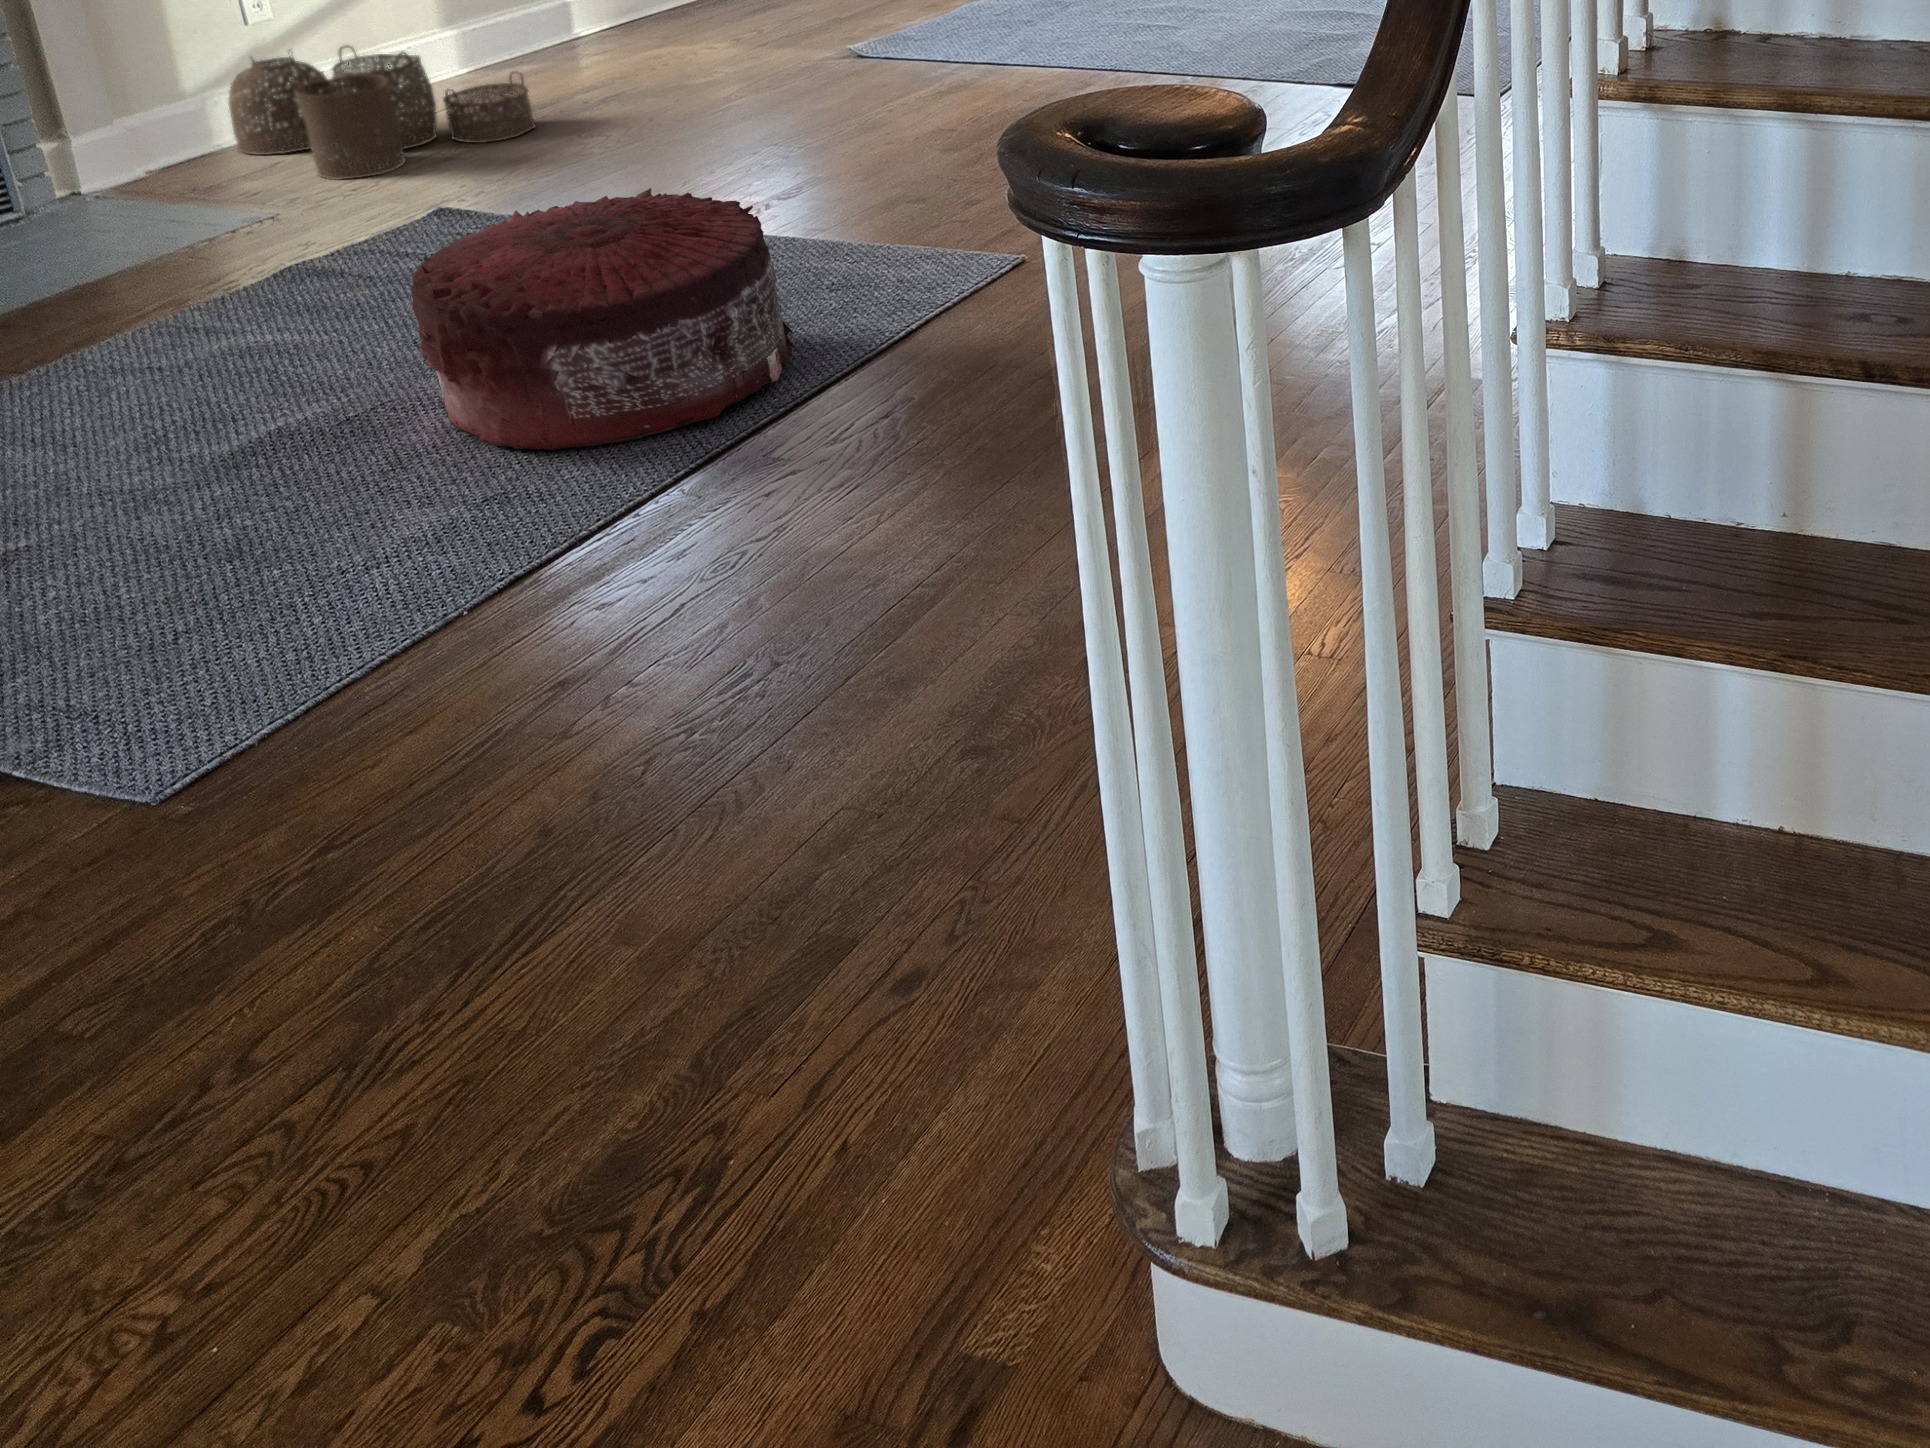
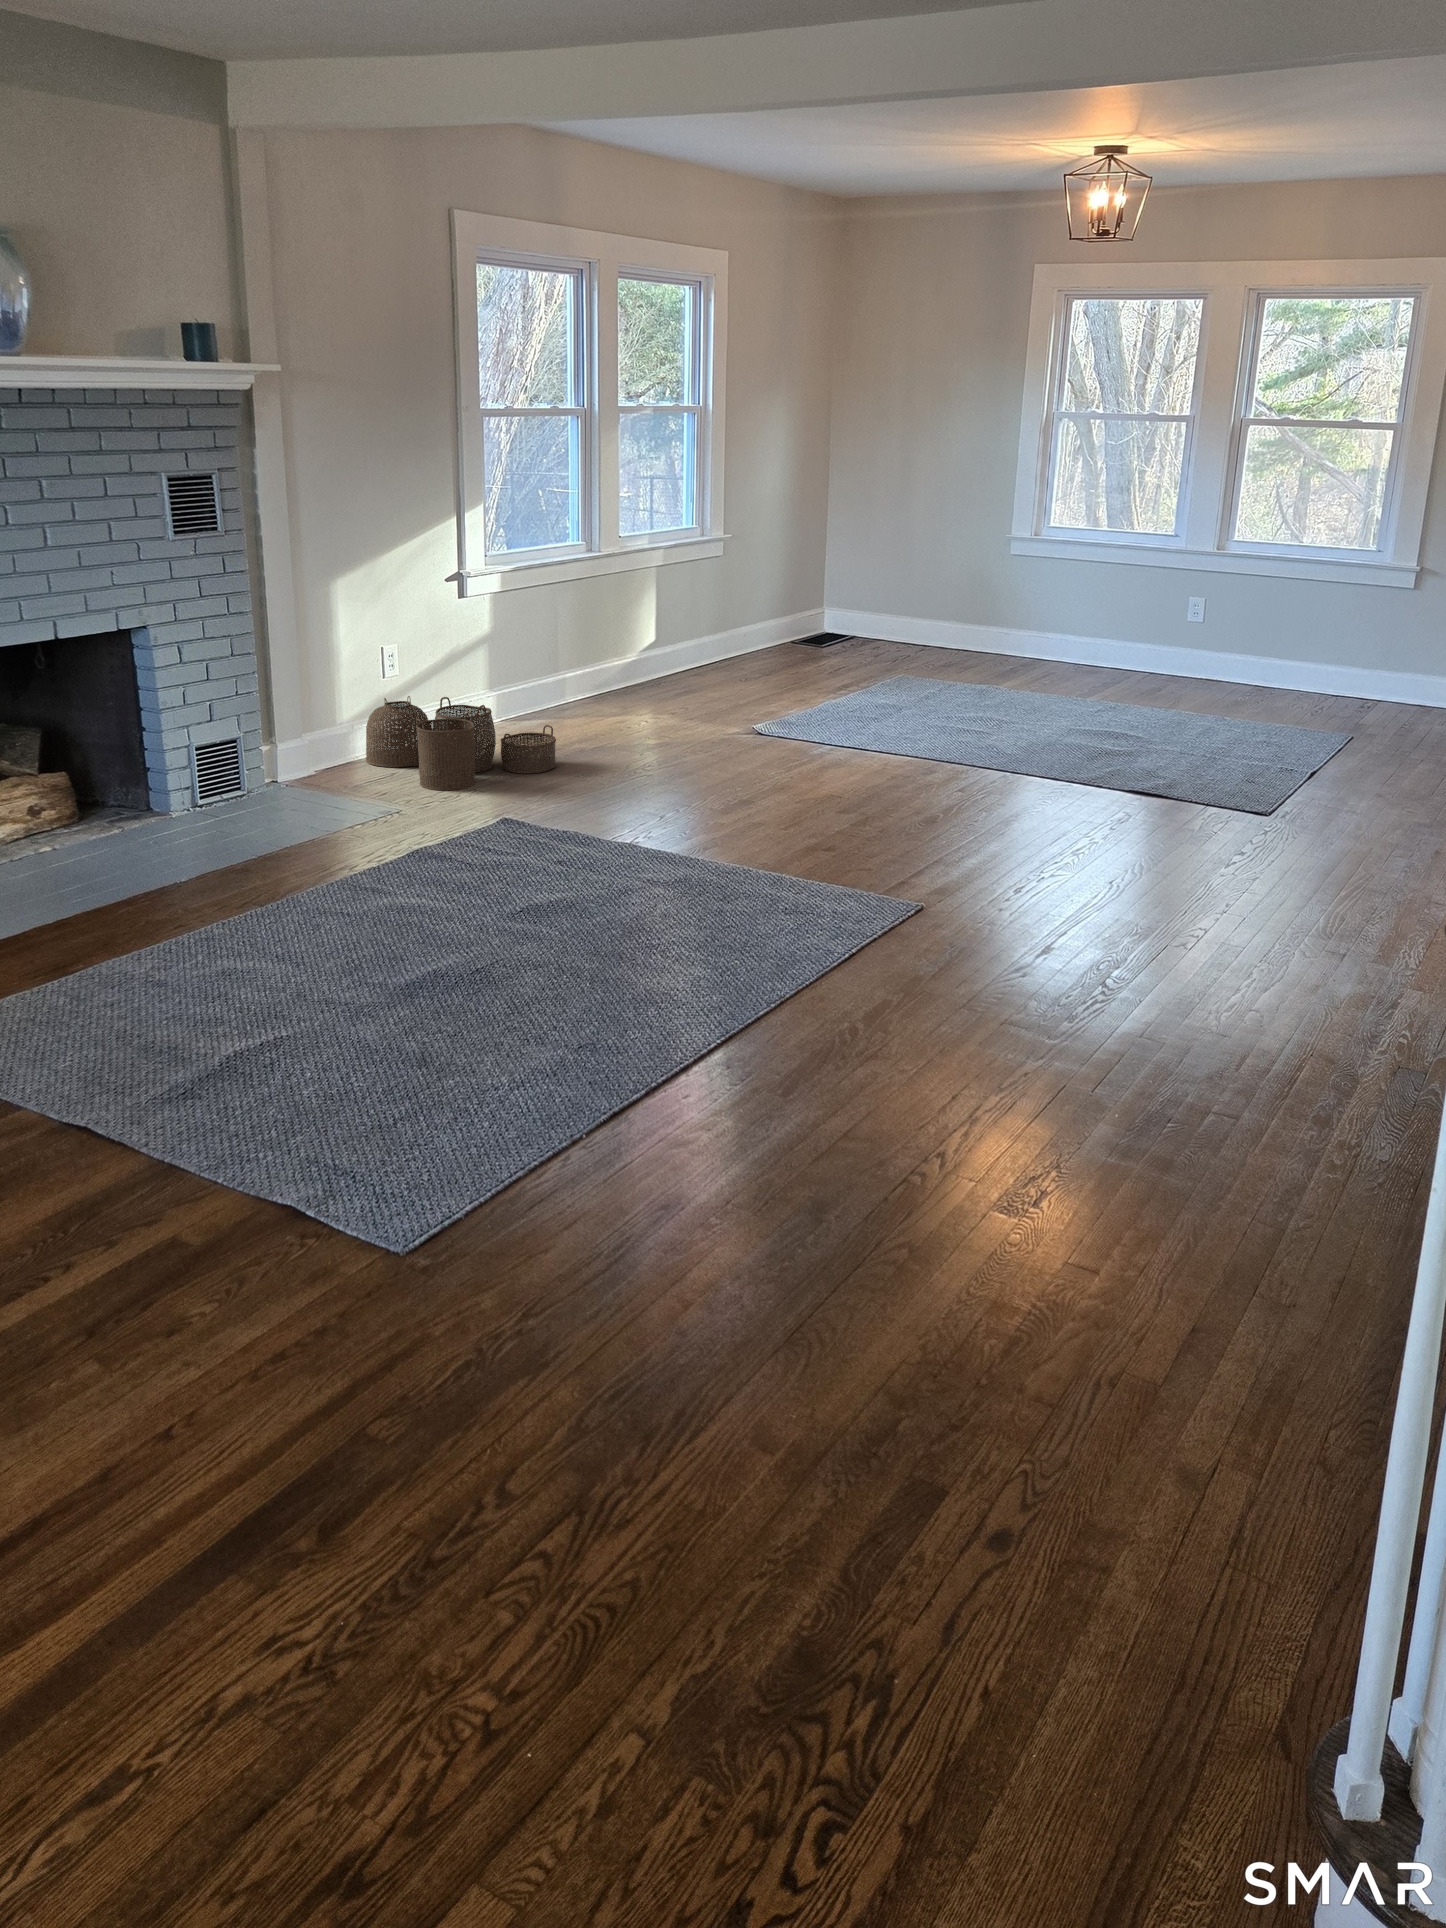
pouf: present [410,188,794,451] -> none [534,827,781,1017]

